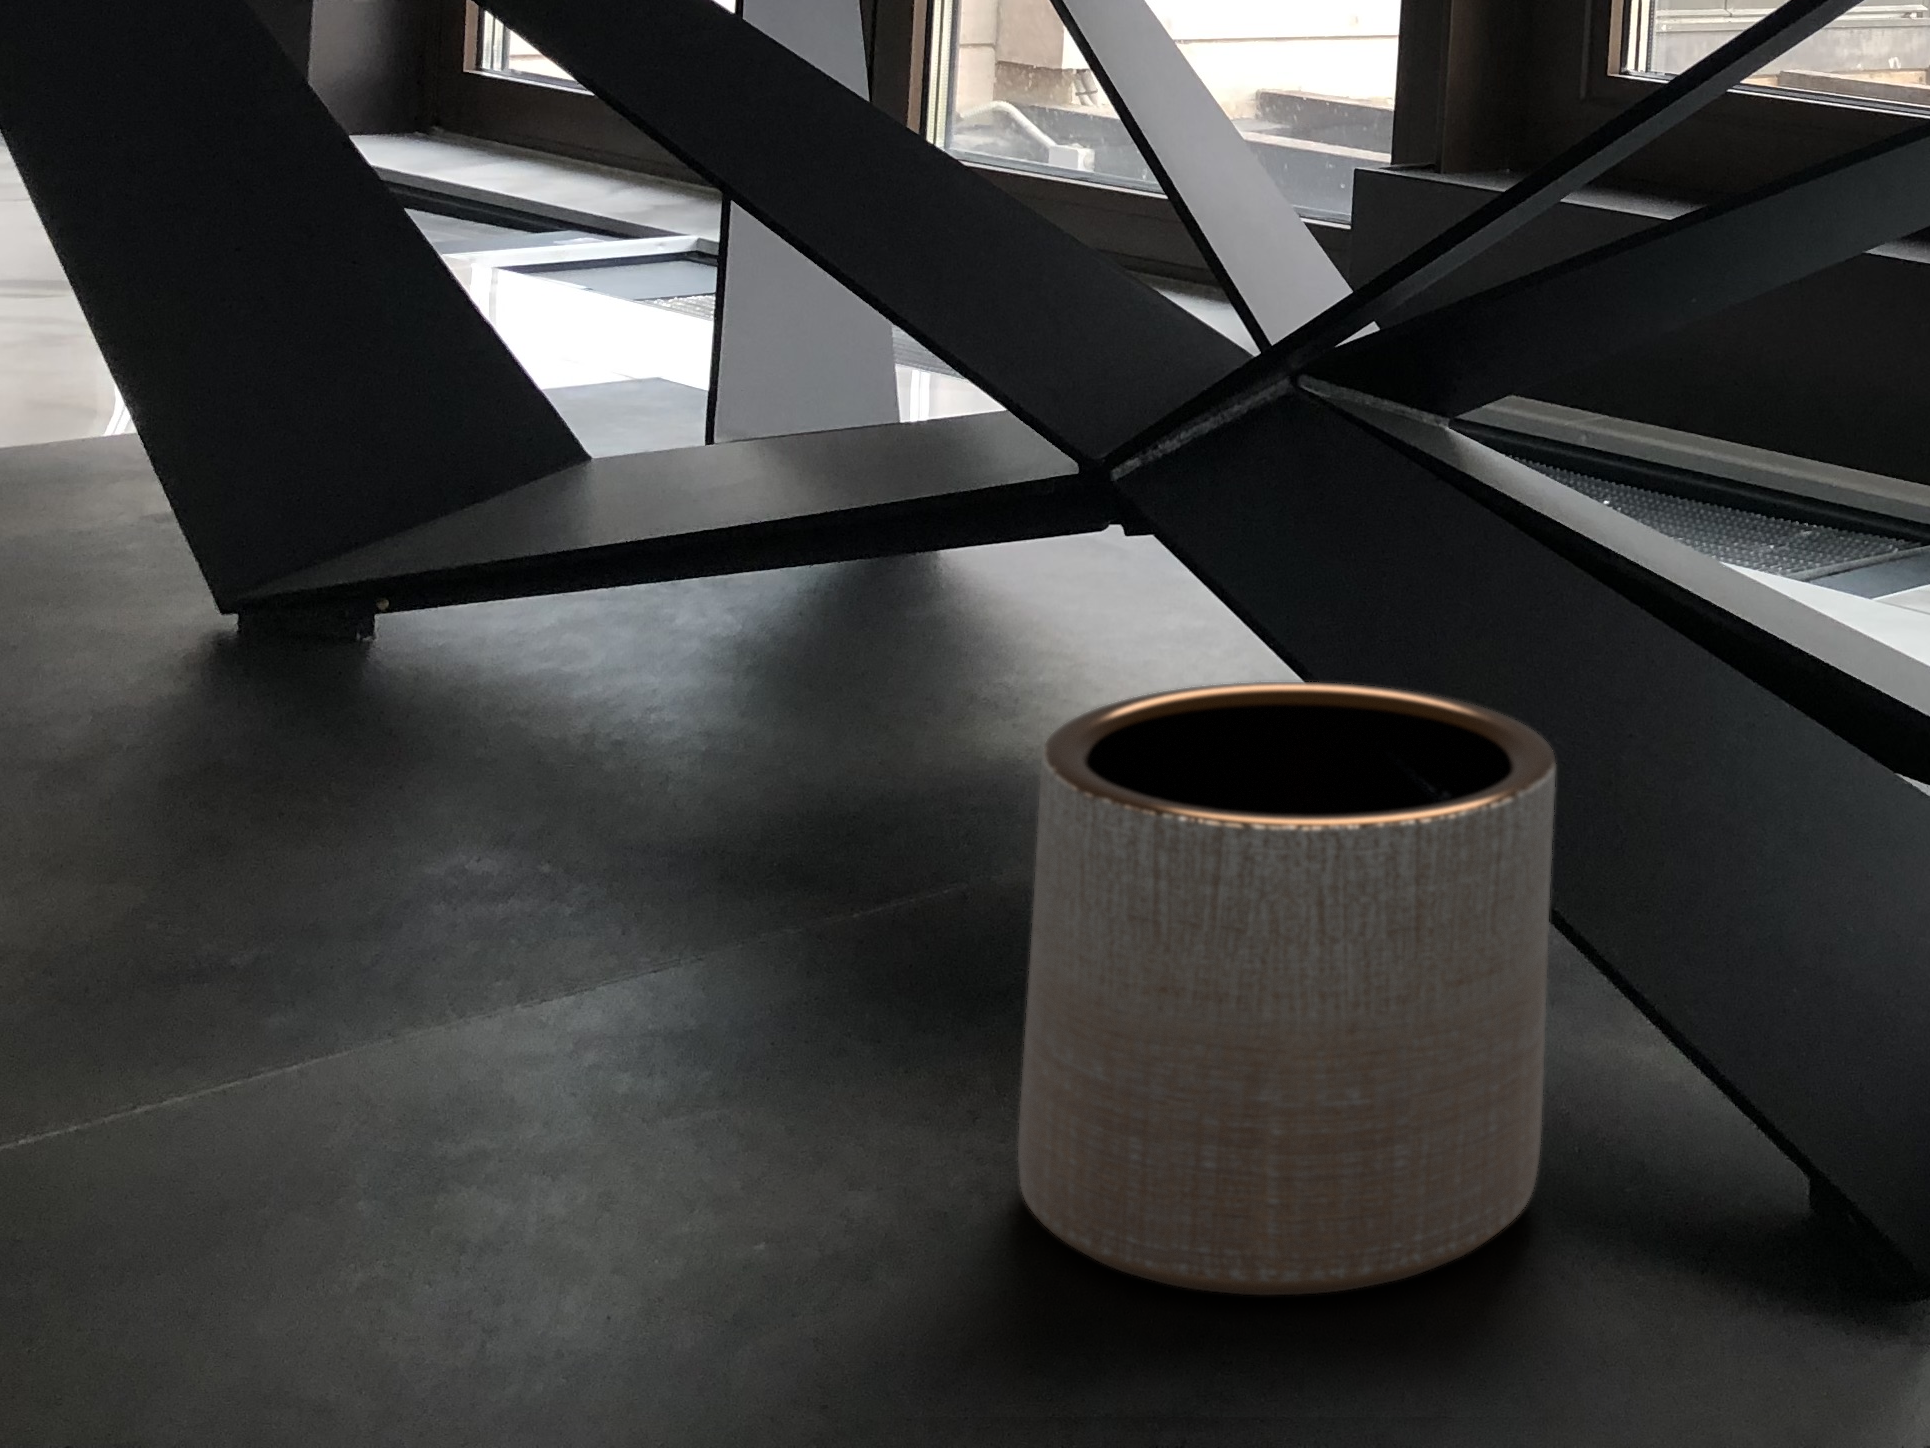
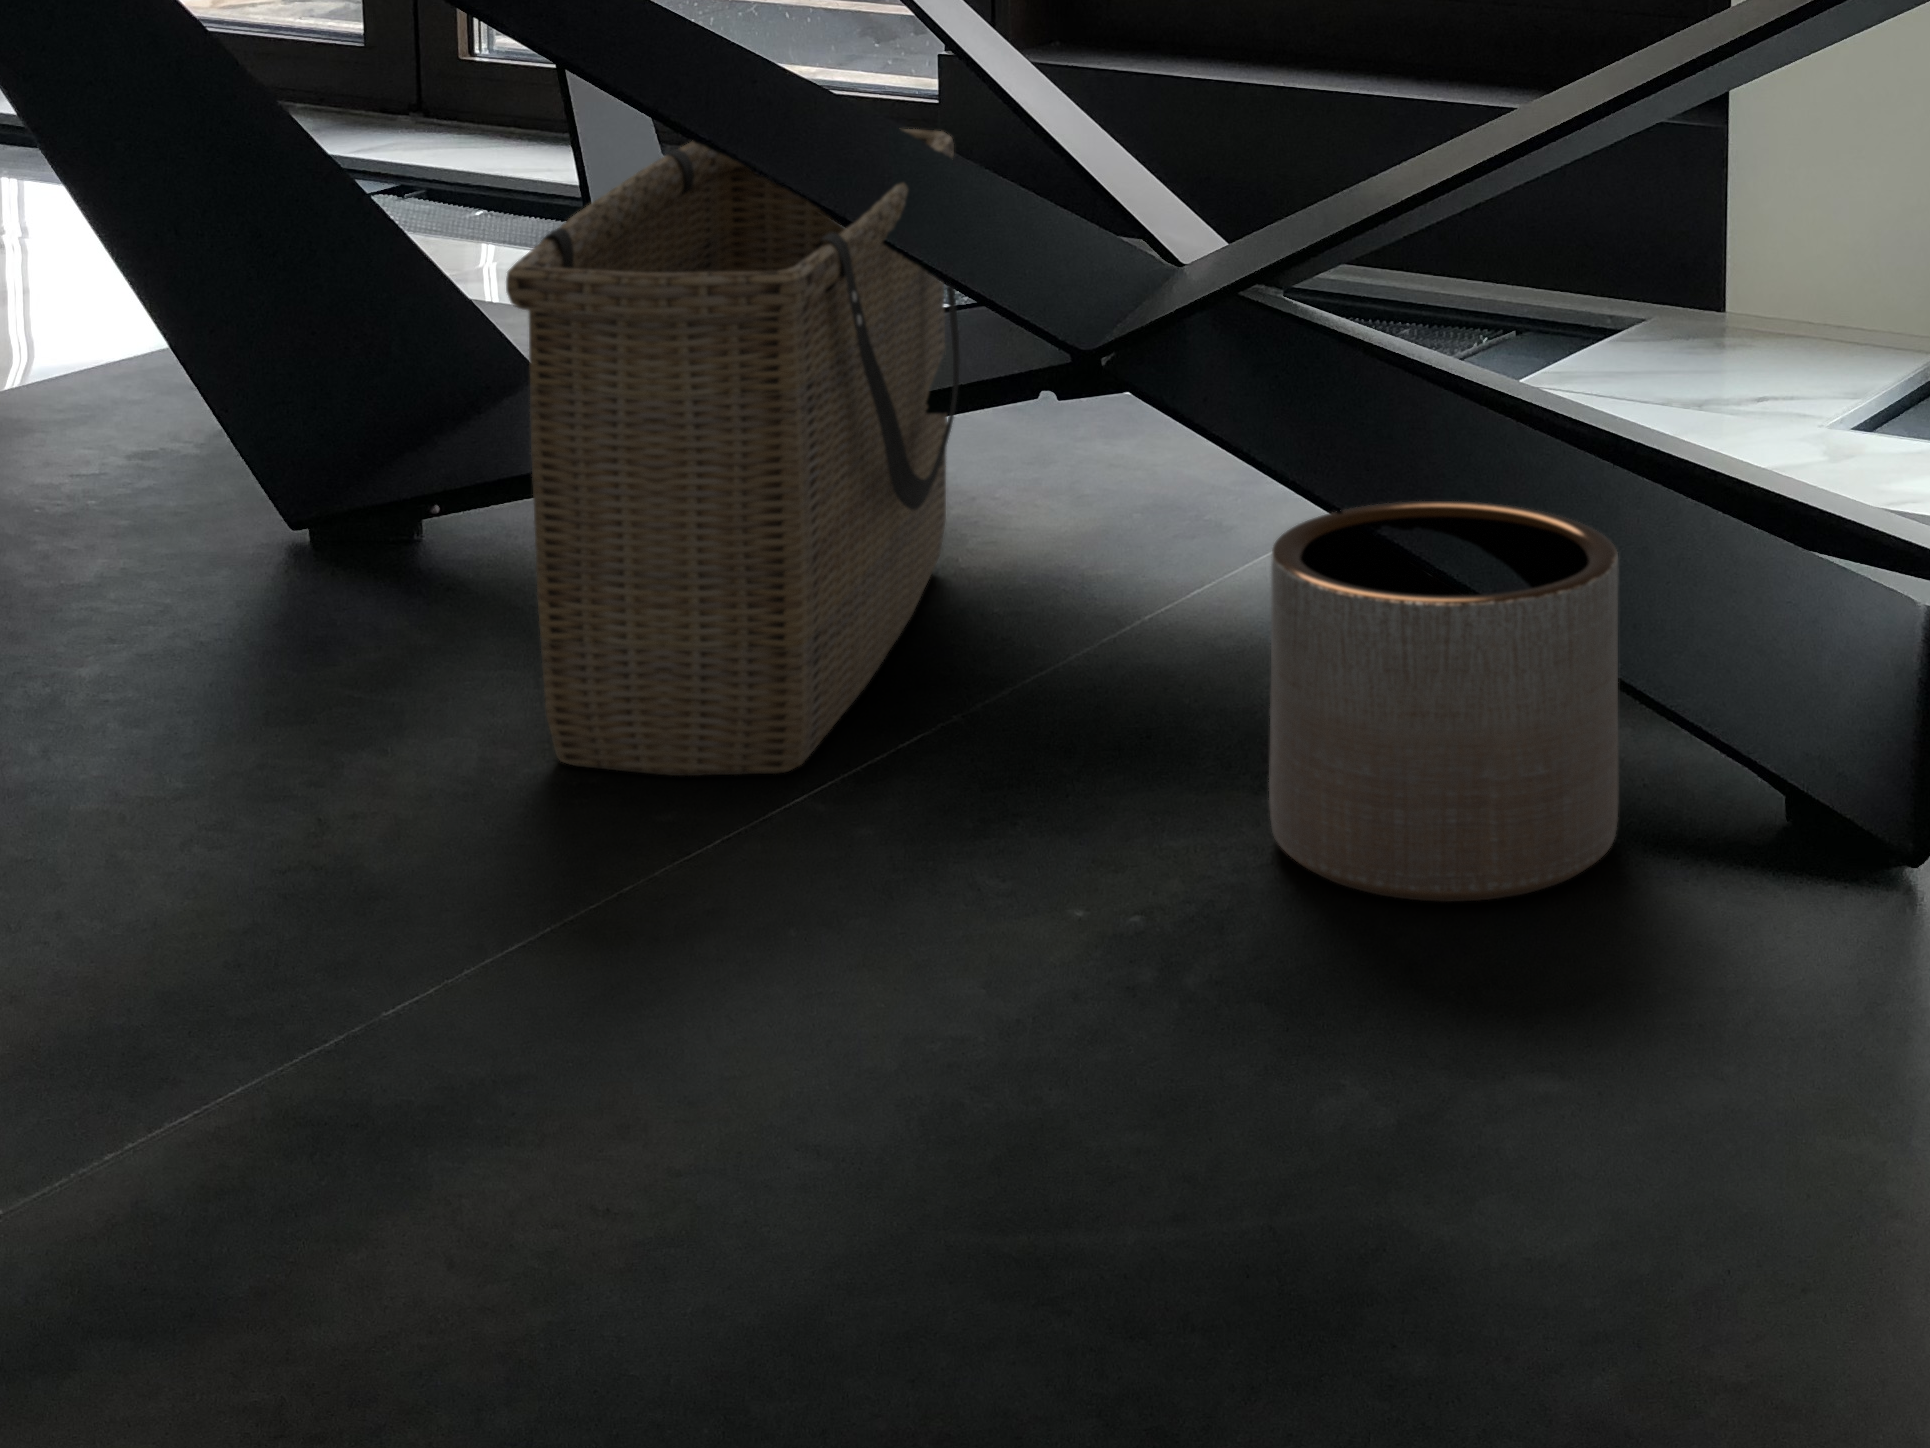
basket: none [160,159,1015,993] -> present [506,129,960,776]

